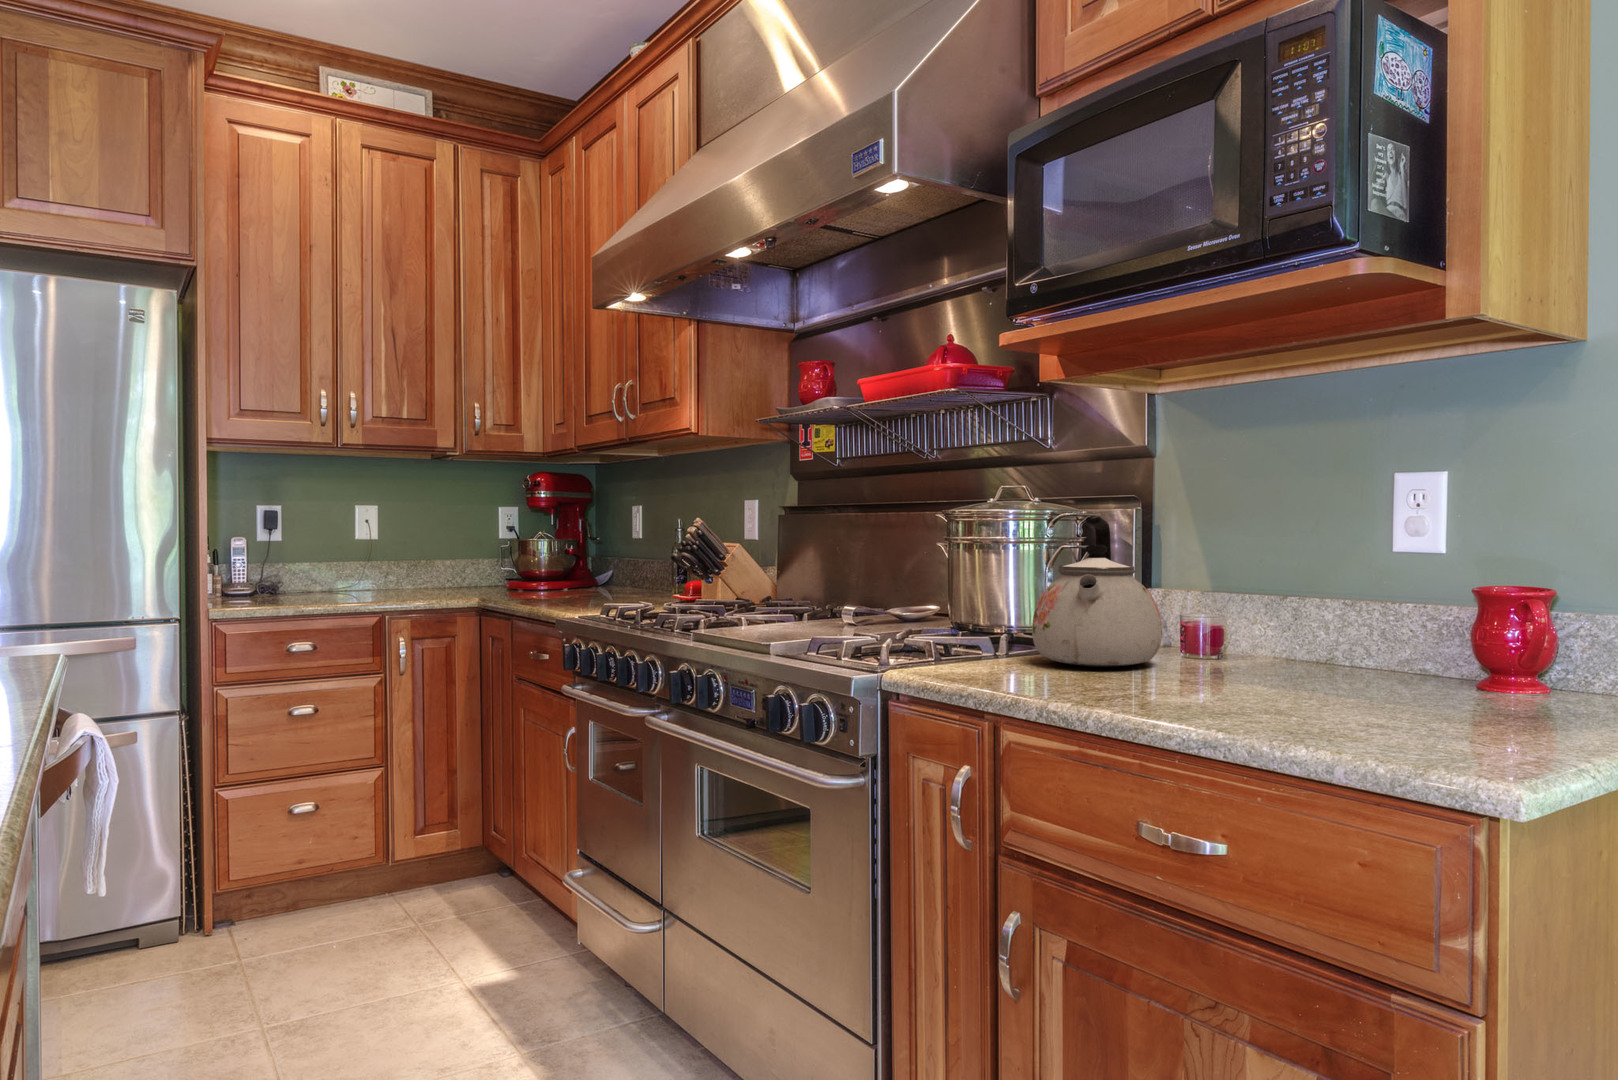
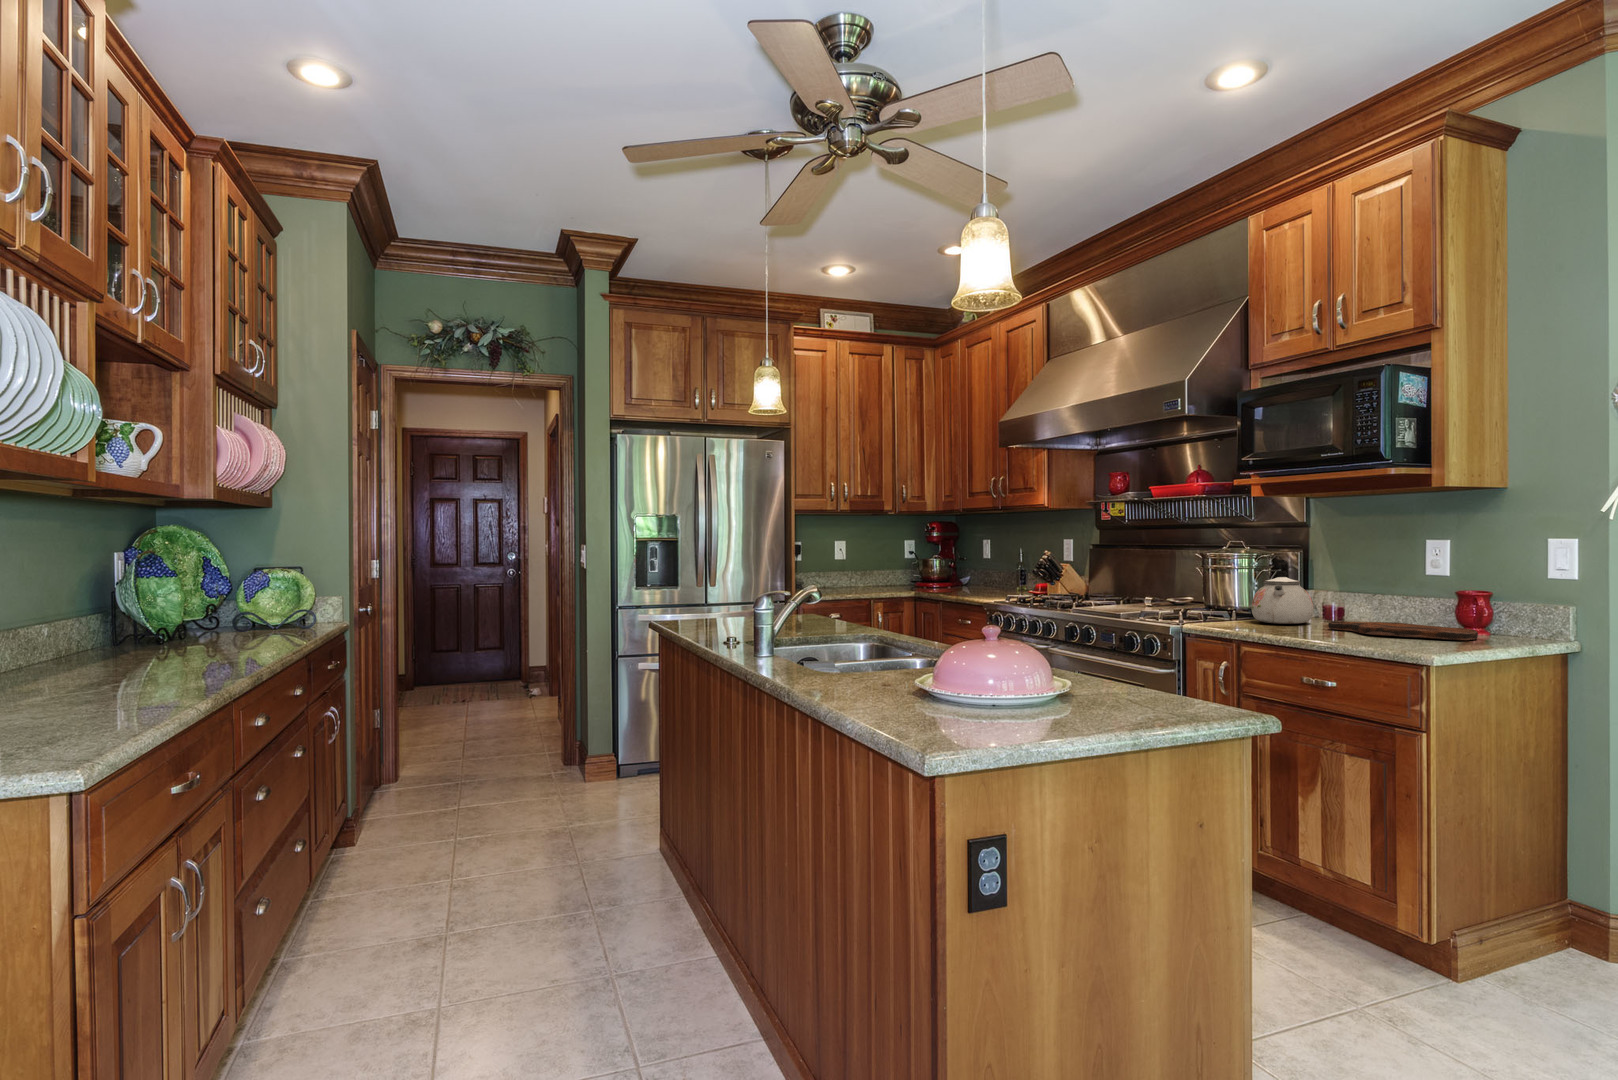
cutting board: none [1196,661,1554,716] -> present [1328,621,1478,640]

